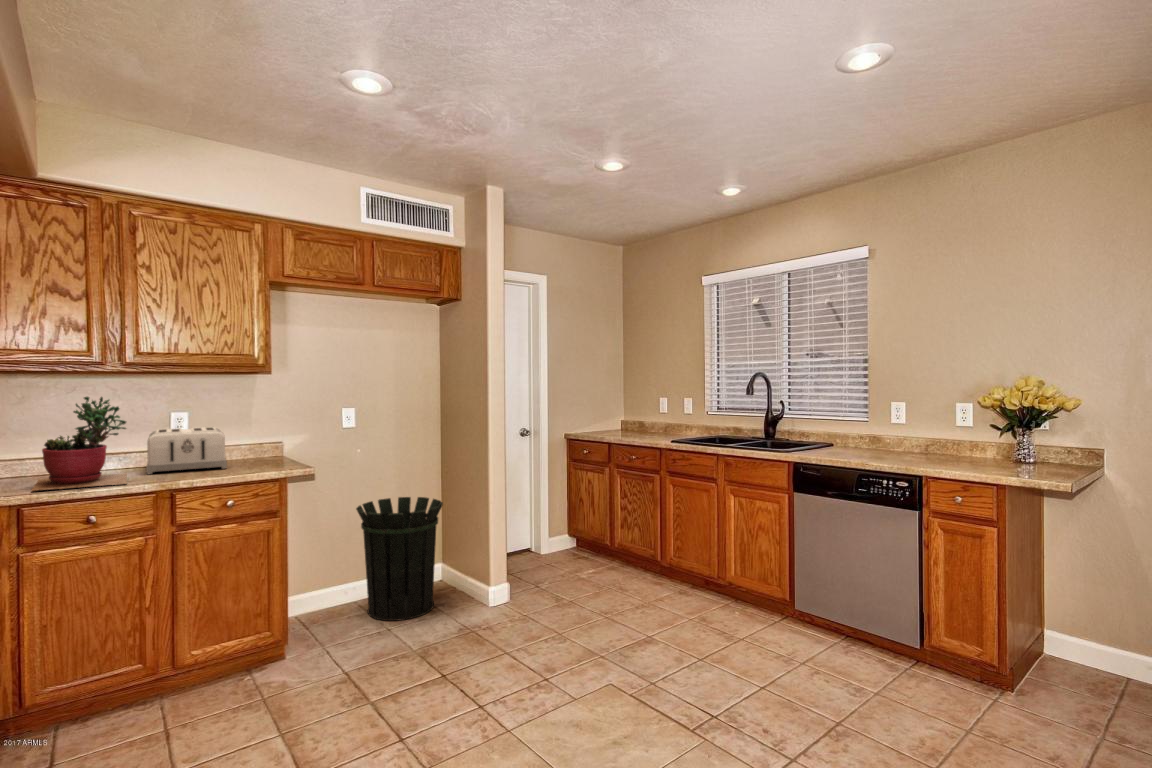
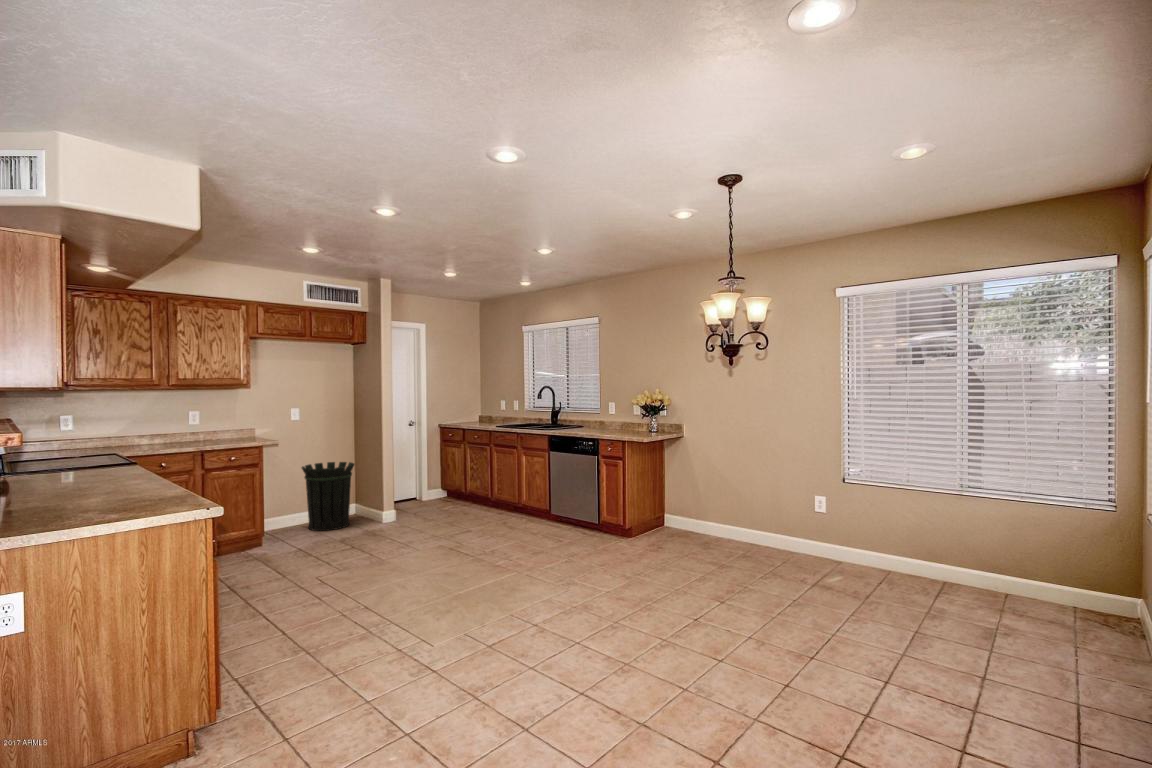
succulent plant: present [32,397,127,491] -> none [128,403,180,451]
toaster: present [146,427,227,474] -> none [179,420,228,445]

